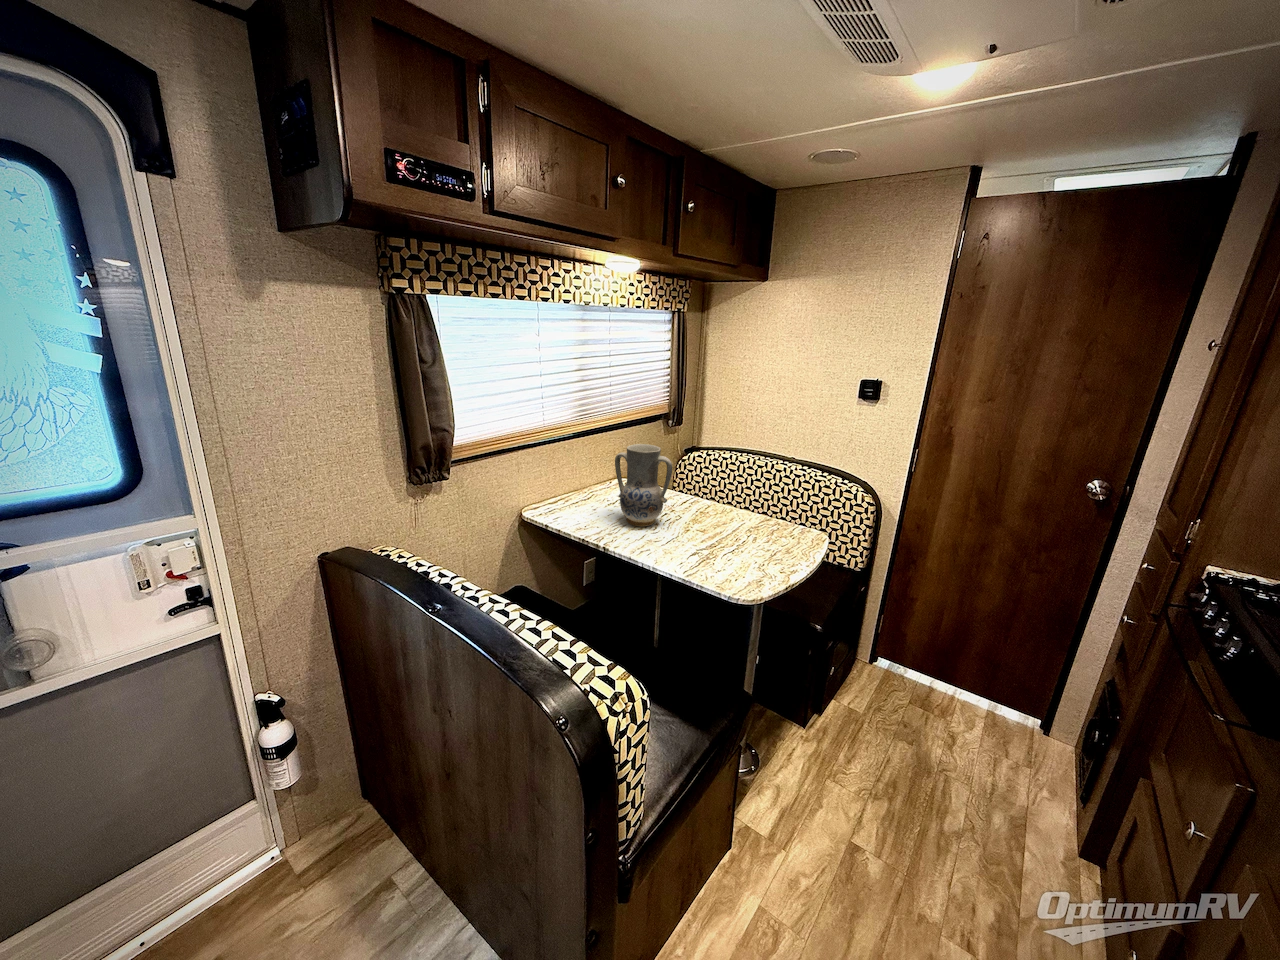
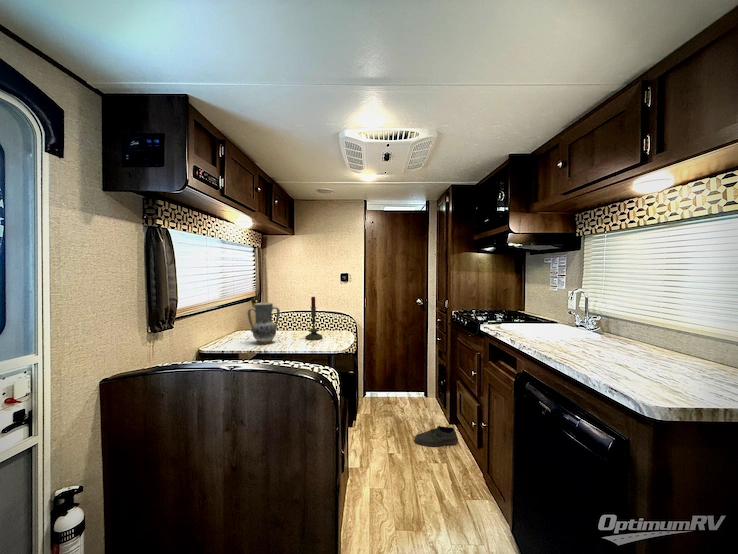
candle: none [720,446,757,543] -> present [305,297,322,340]
shoe: none [937,838,1079,935] -> present [414,426,458,446]

